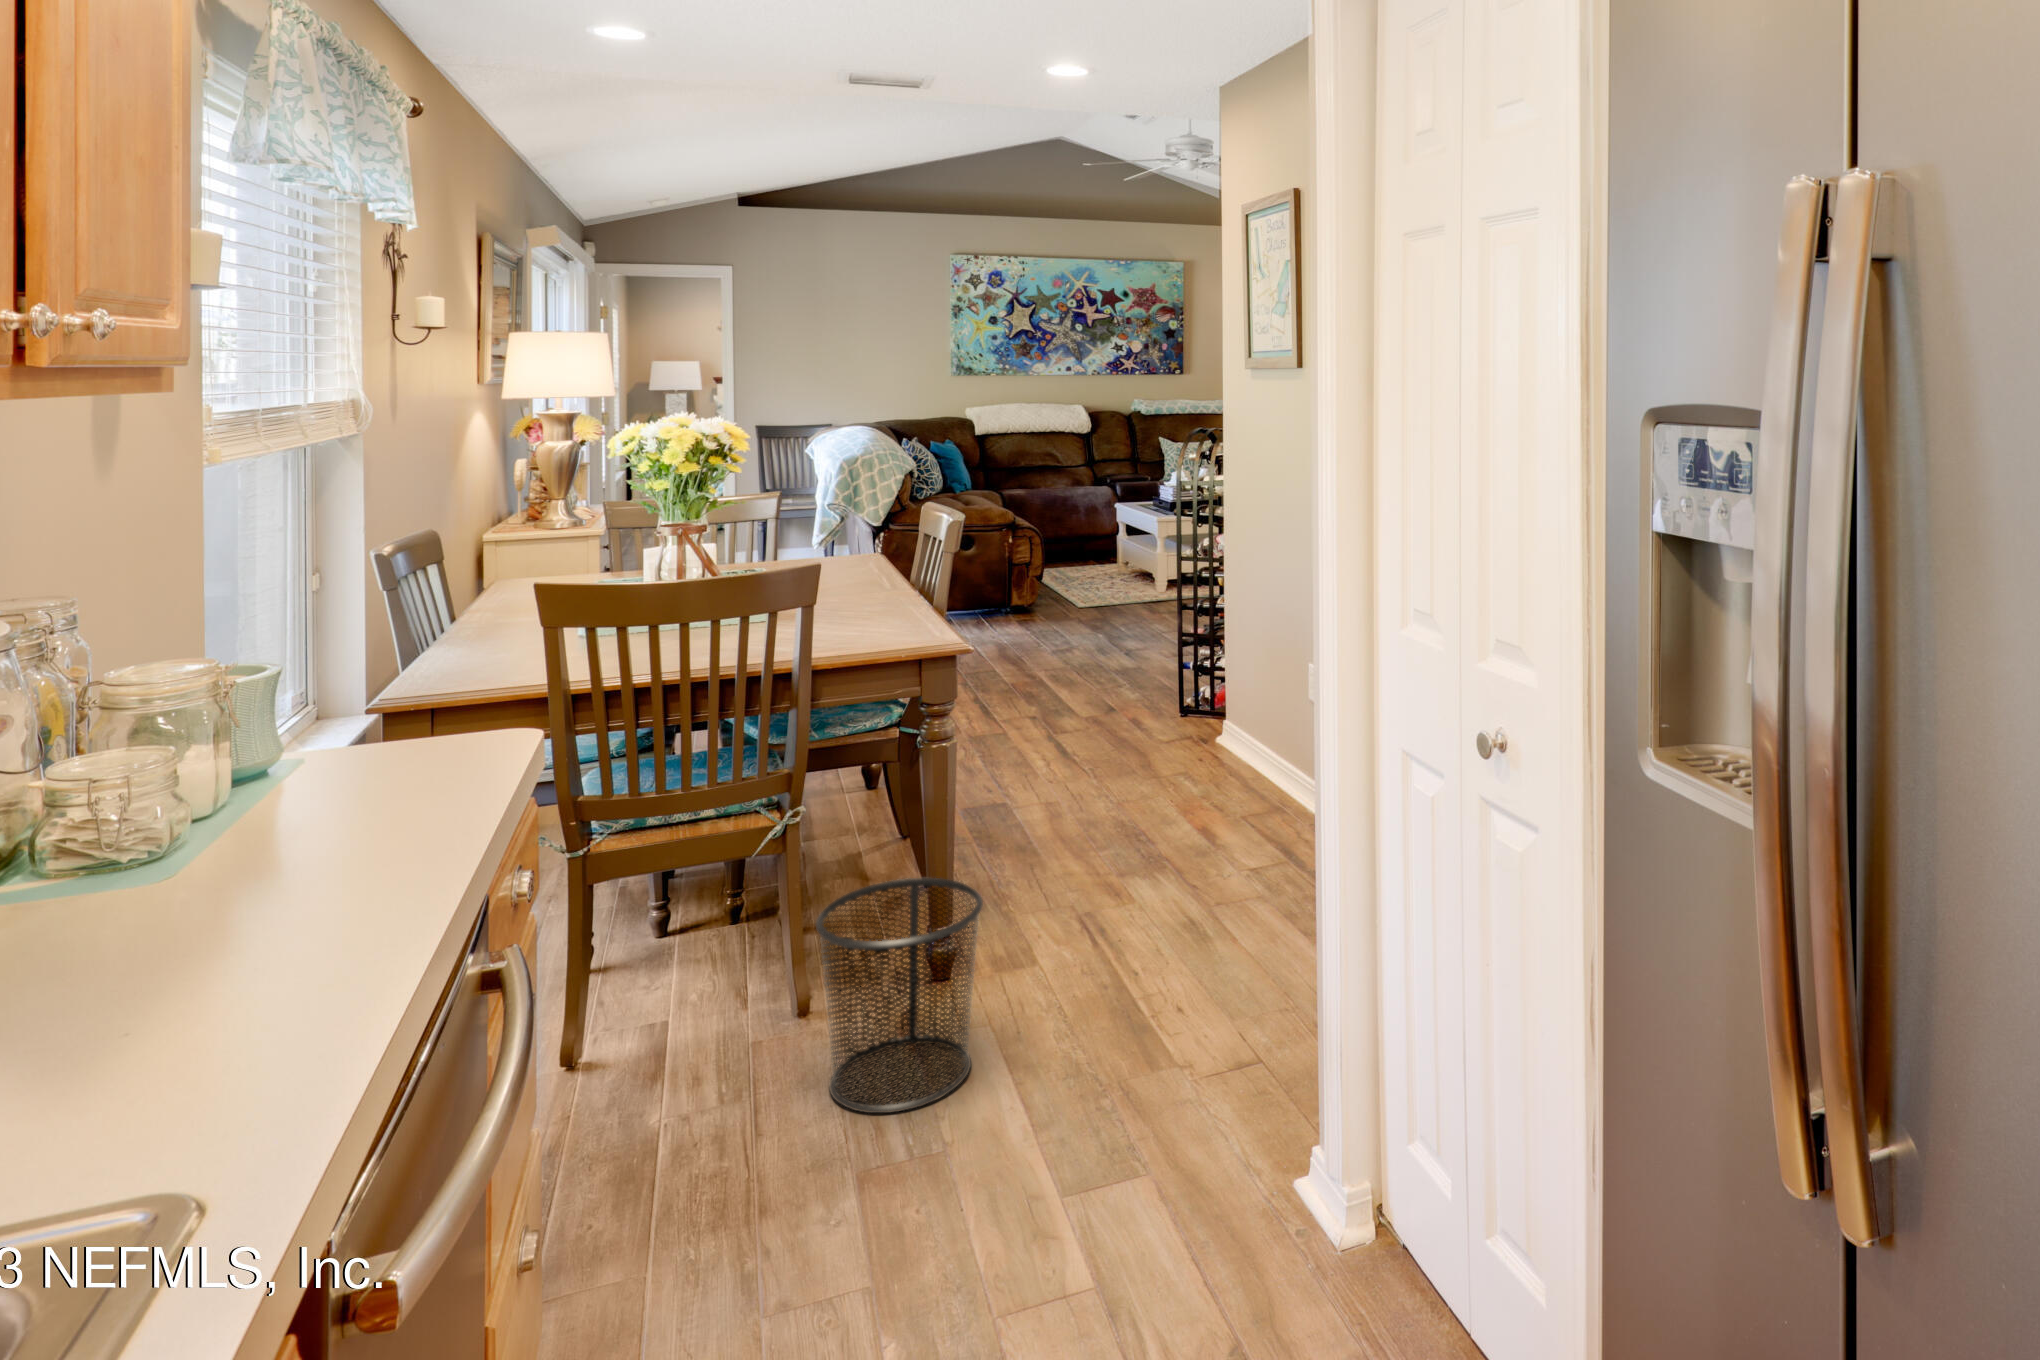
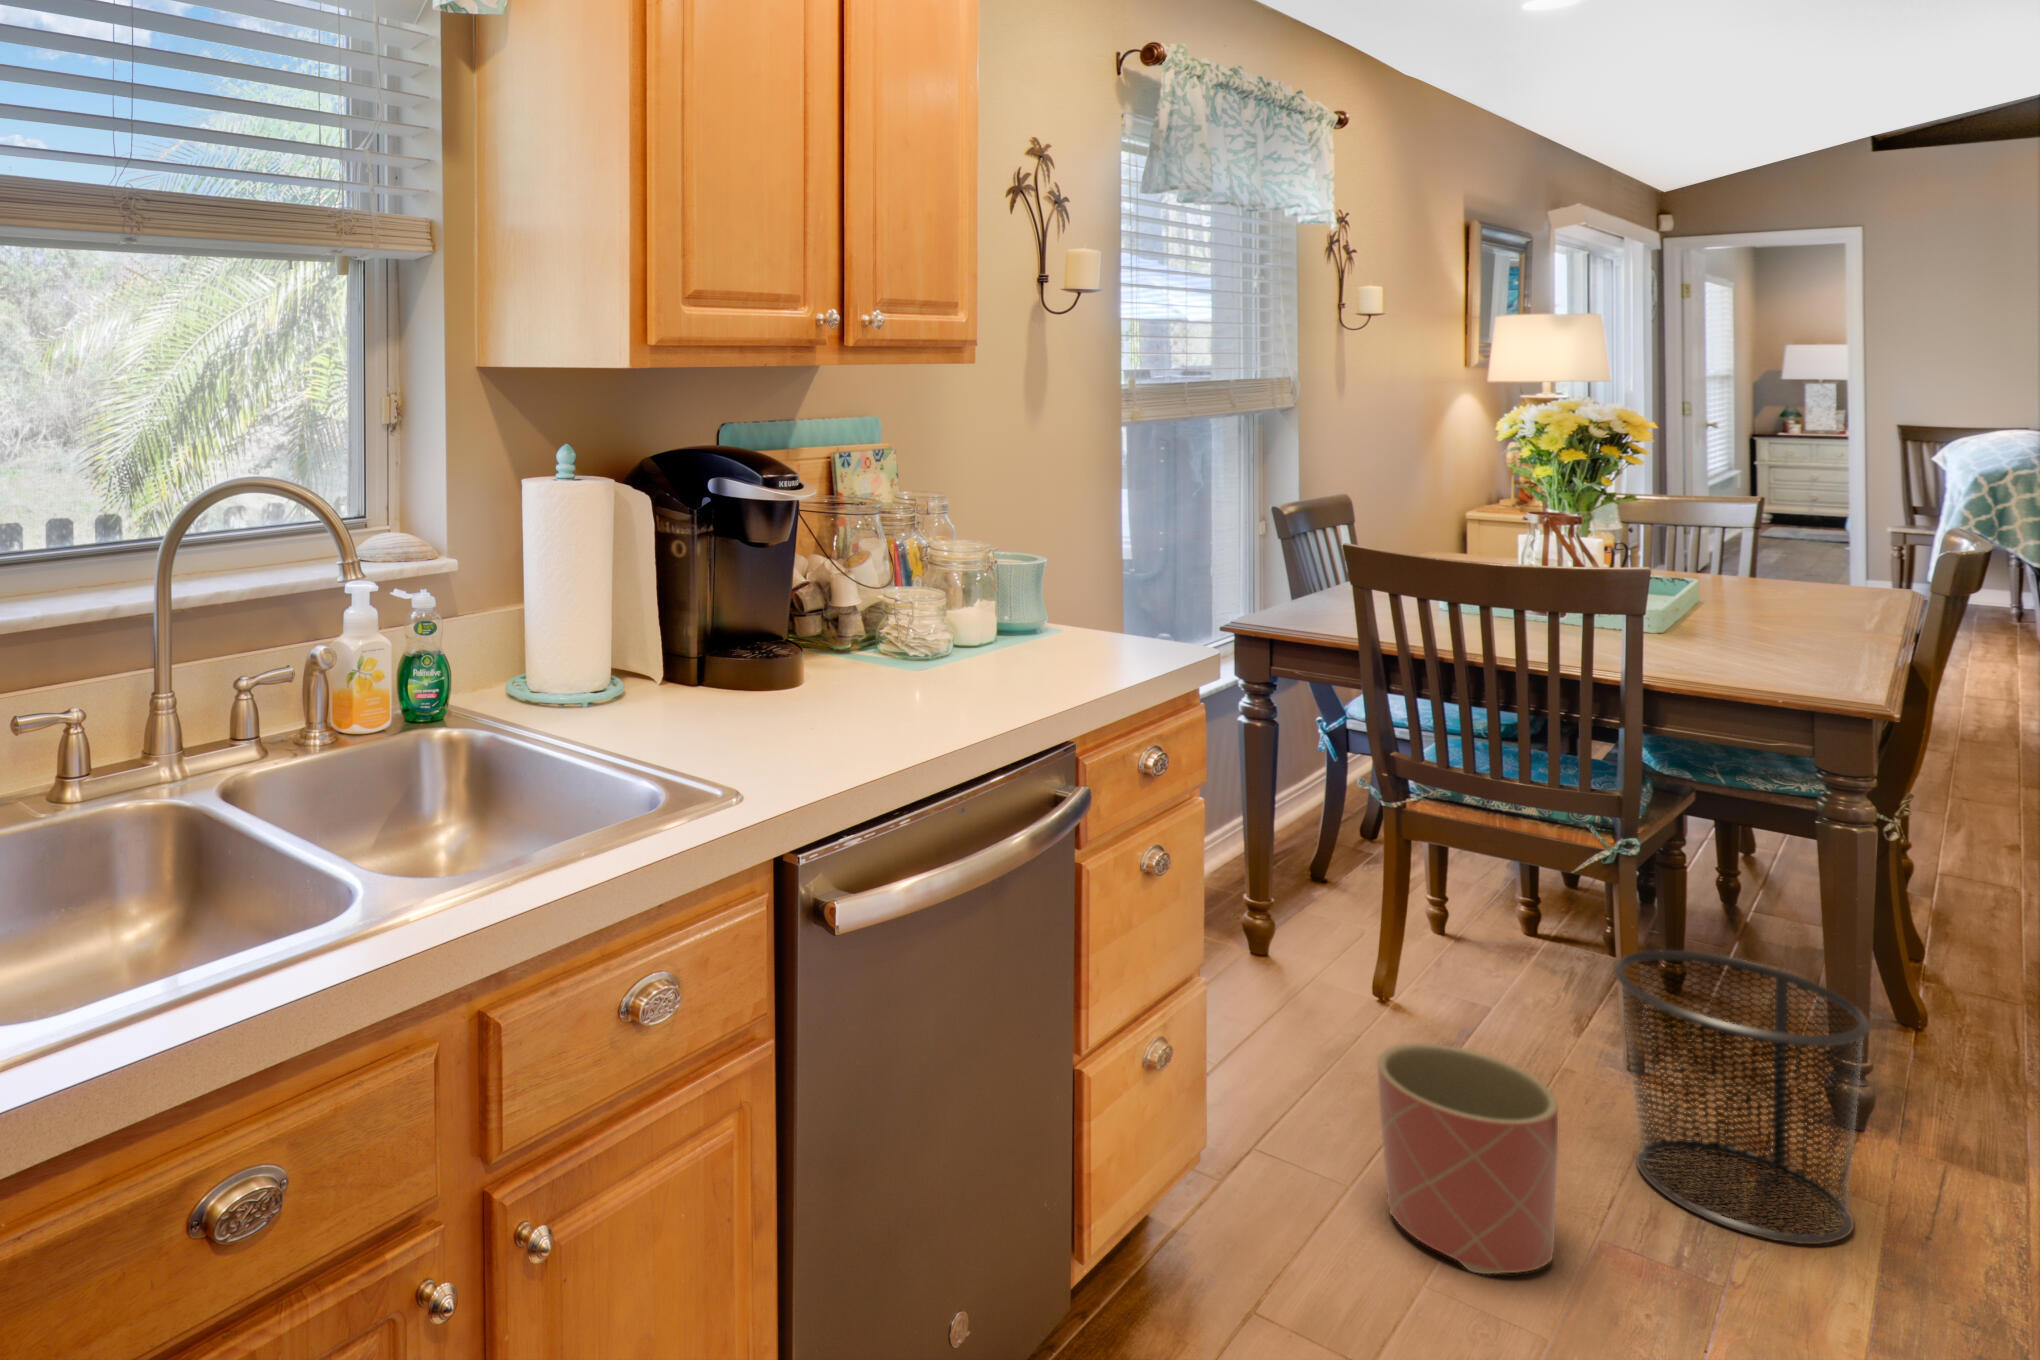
planter: none [669,1062,830,1292] -> present [1377,1043,1558,1274]

